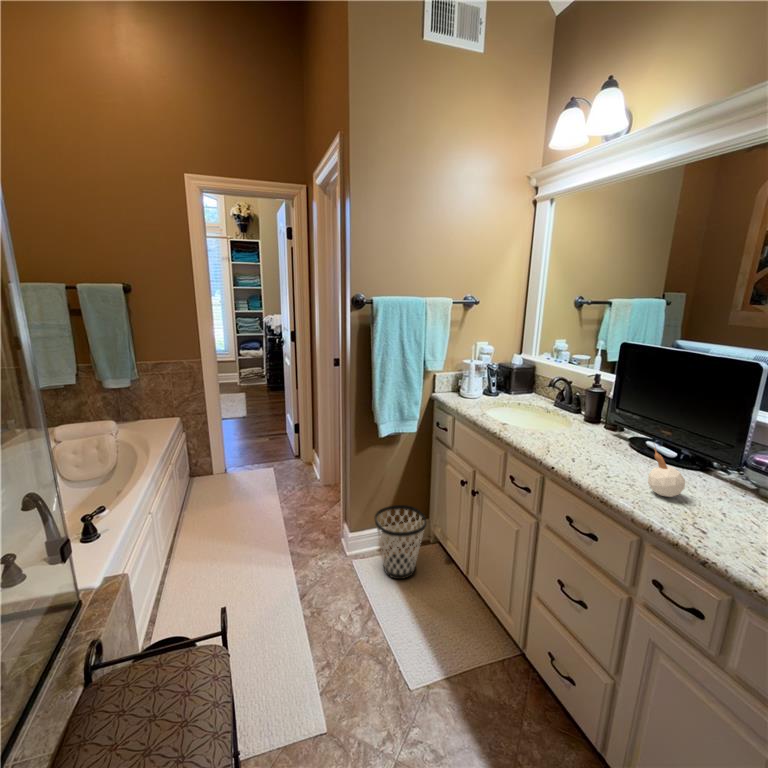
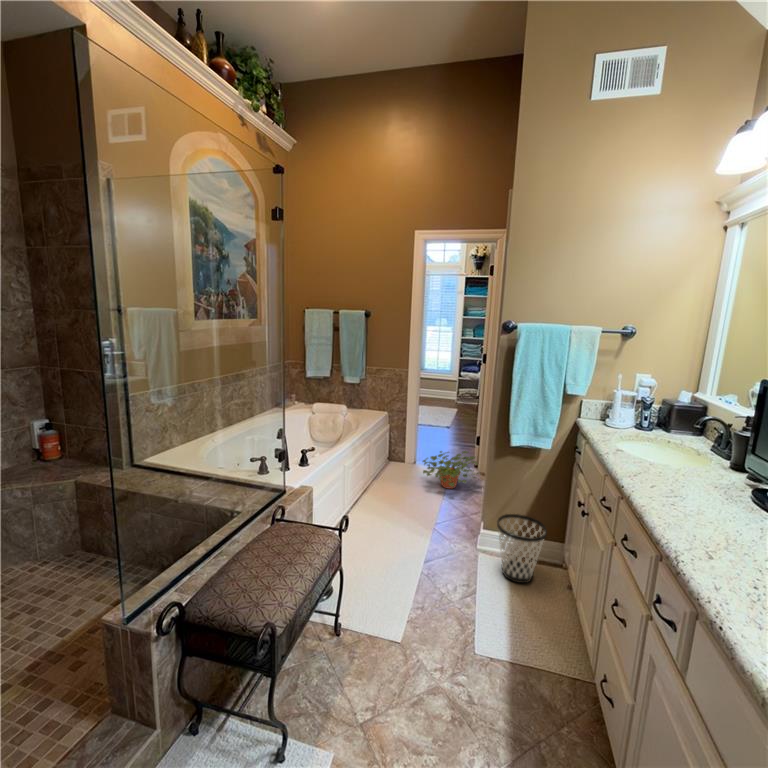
potted plant: none [243,444,316,494] -> present [423,451,478,489]
candle: present [648,447,685,497] -> none [692,472,733,532]

